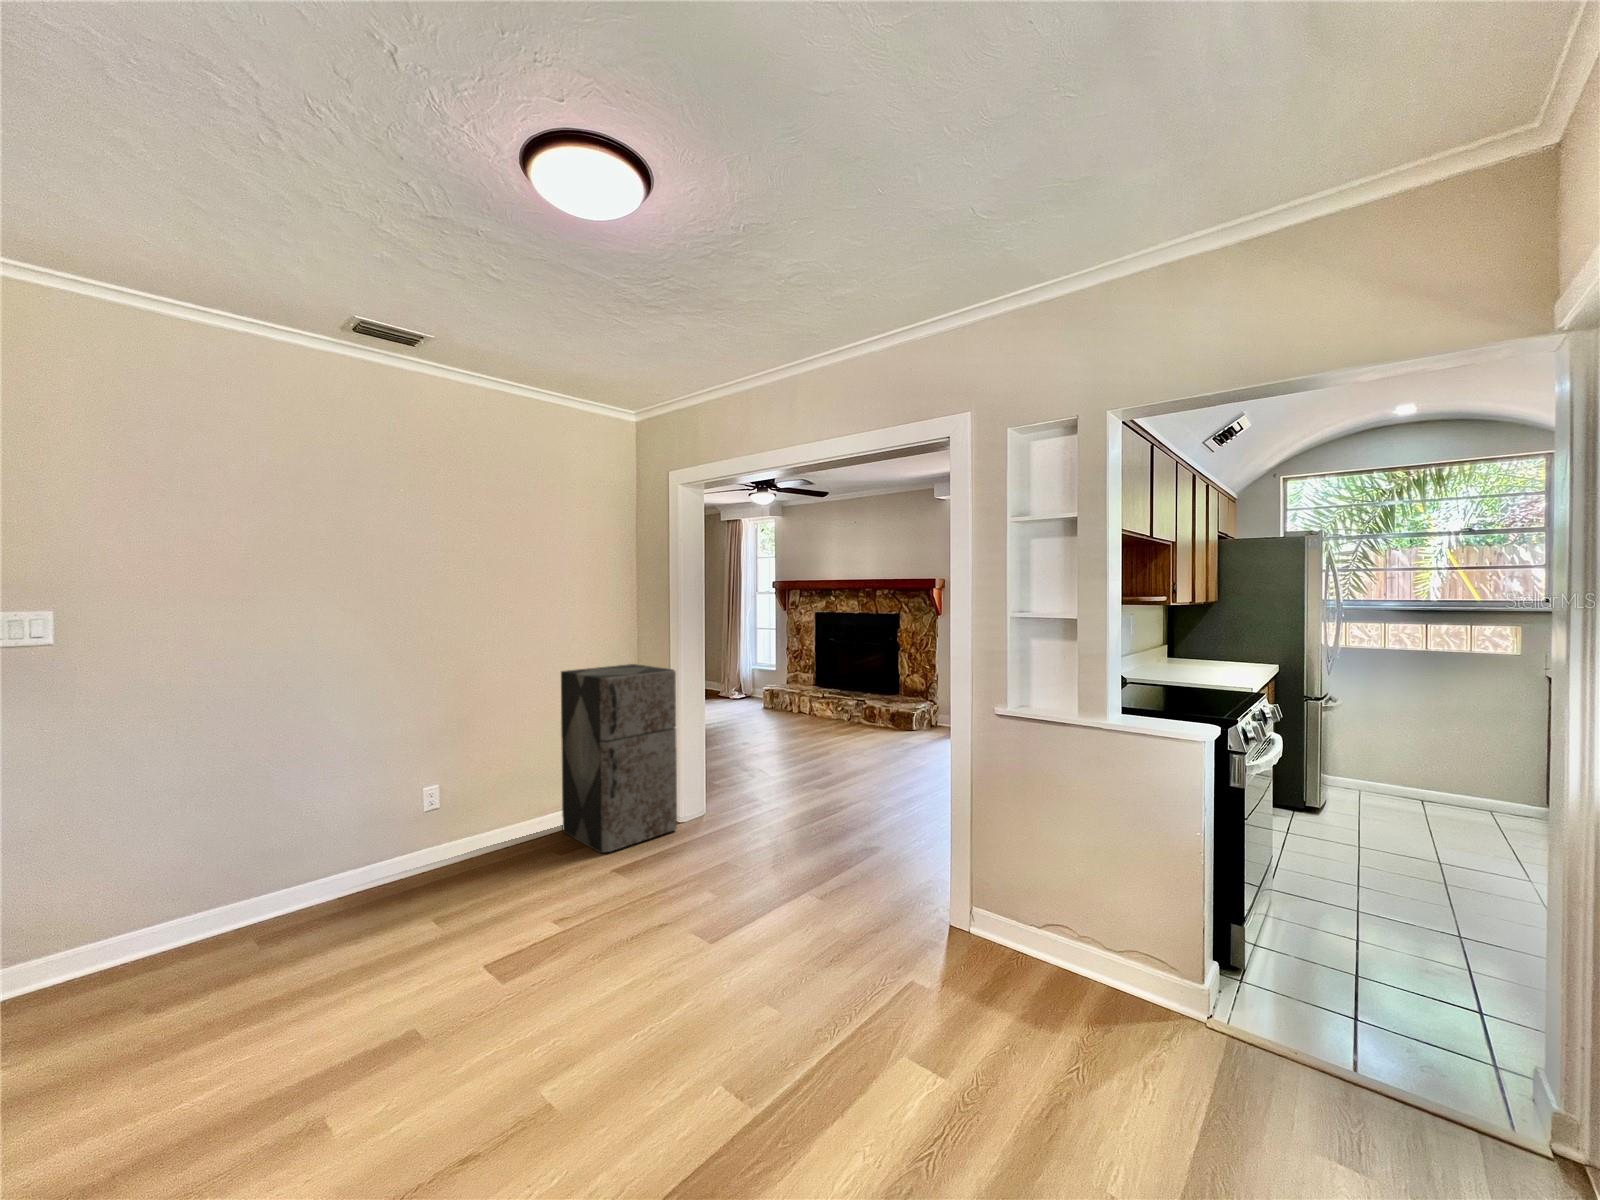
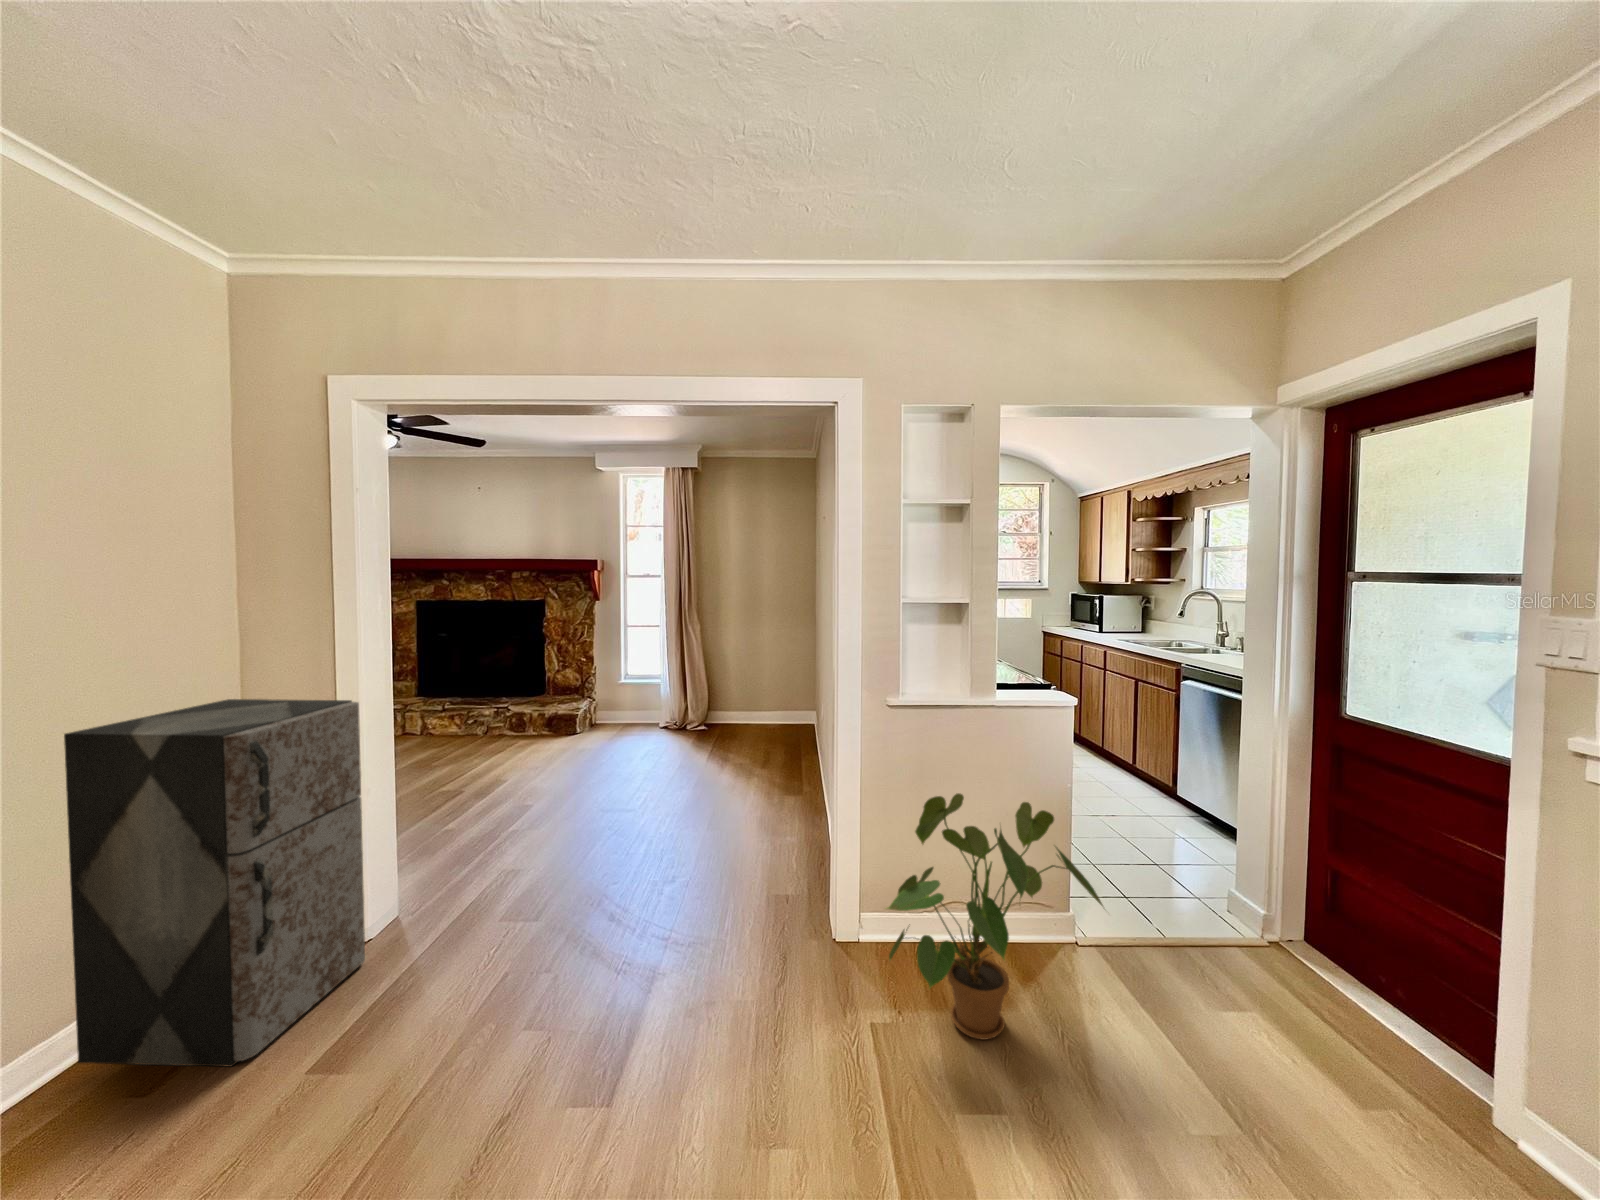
house plant: none [909,803,1130,1034] -> present [886,793,1103,1040]

